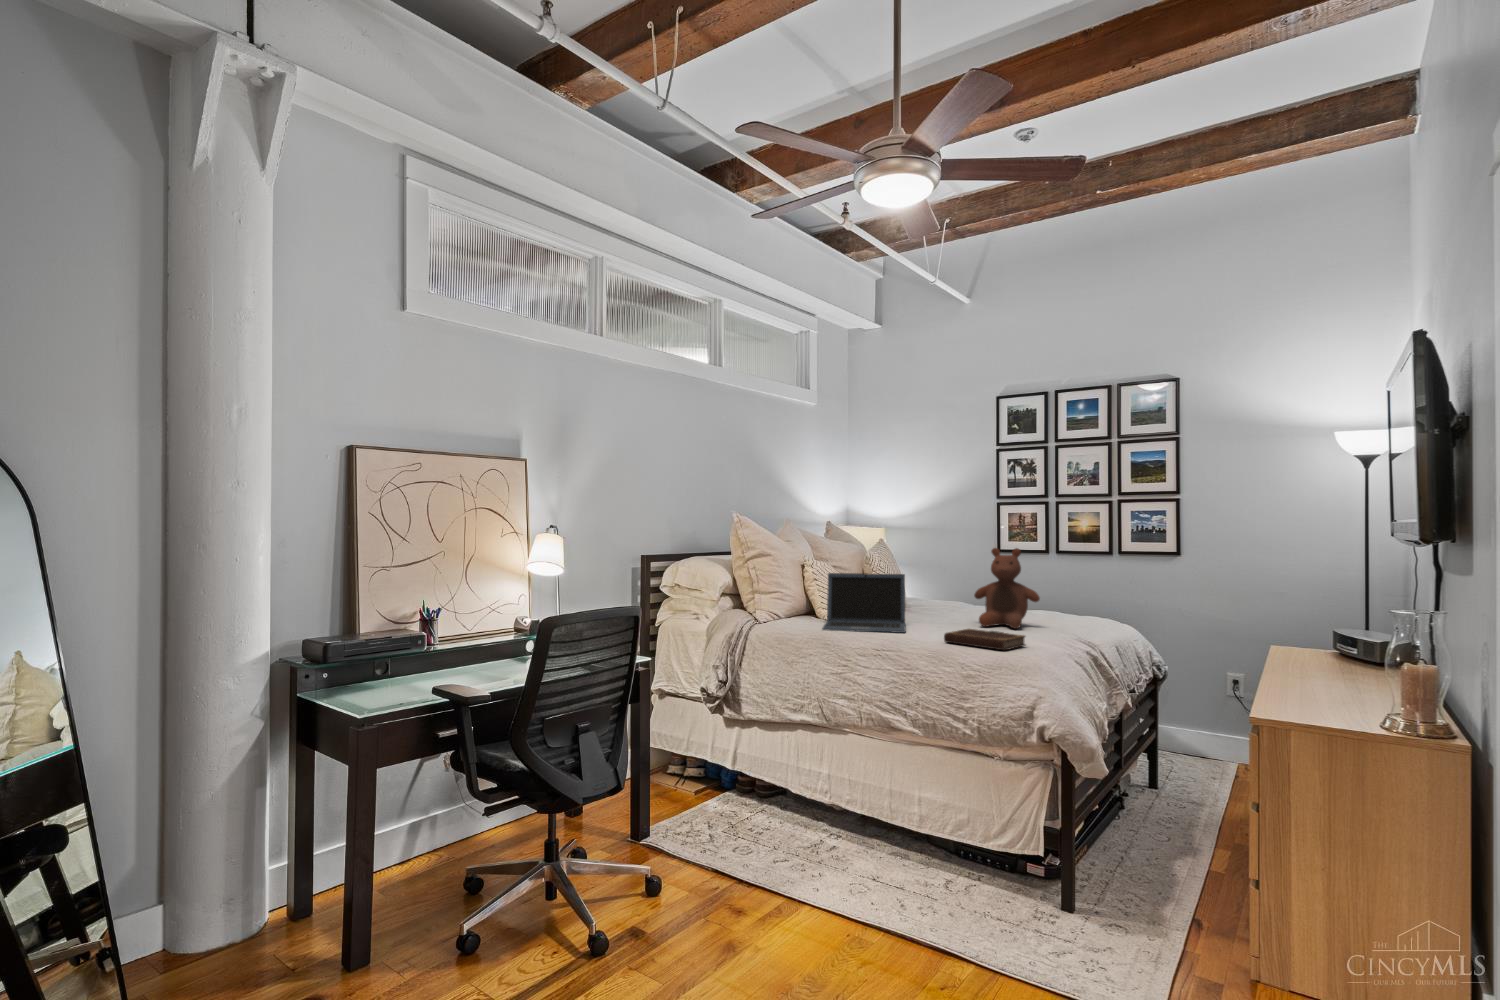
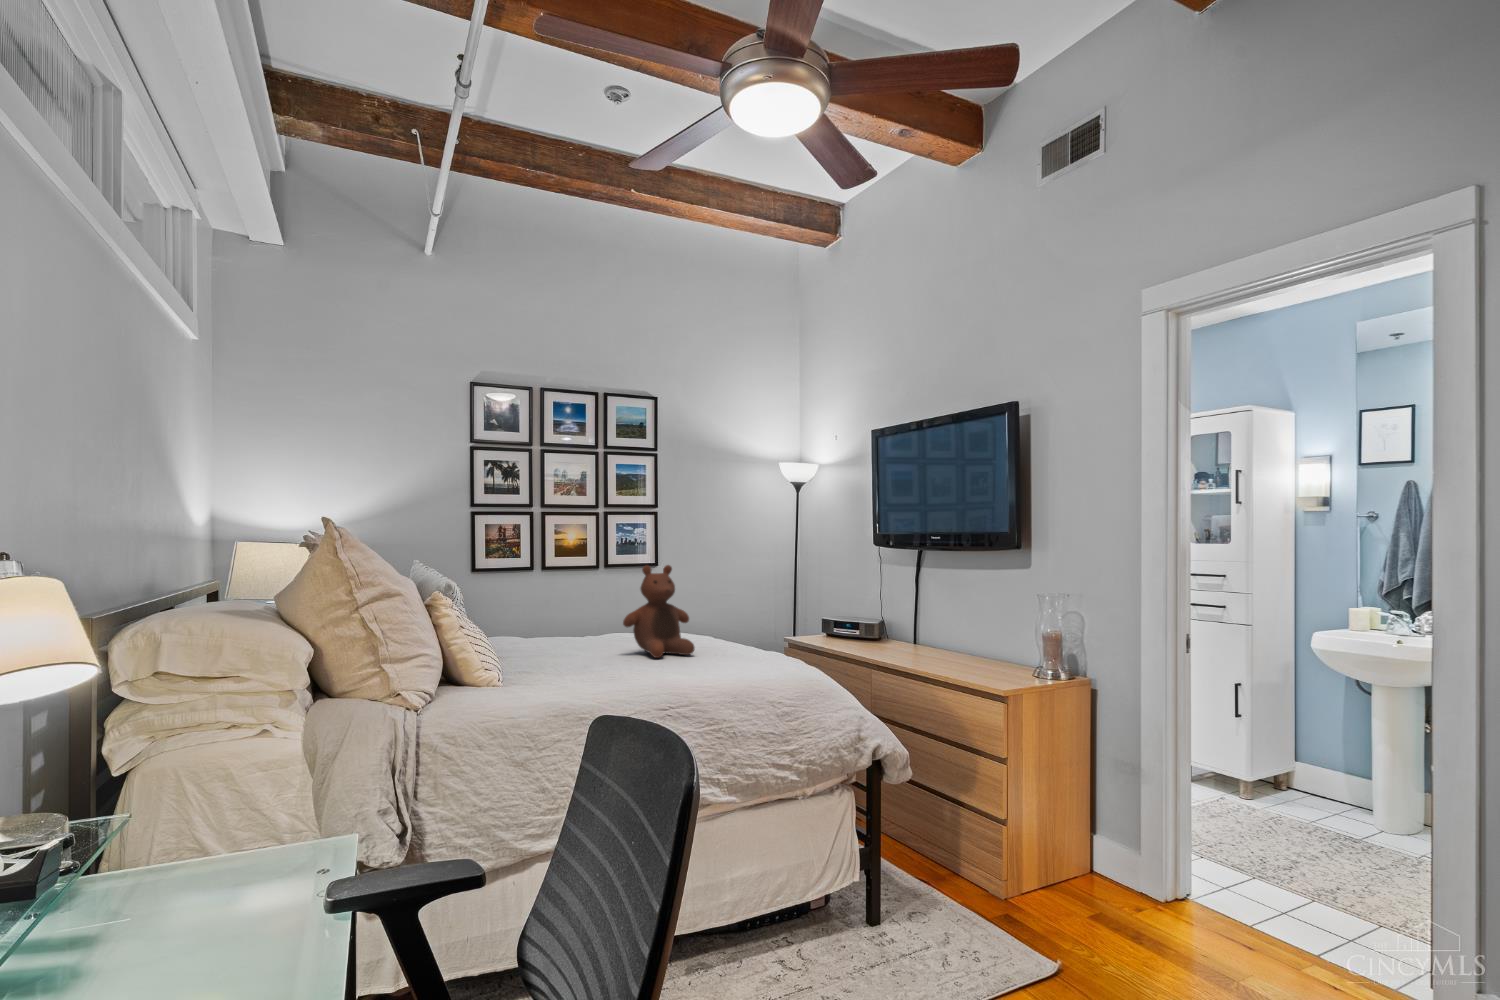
laptop: present [822,573,906,633] -> none [498,605,644,698]
notebook: present [944,629,1025,650] -> none [715,659,800,681]

